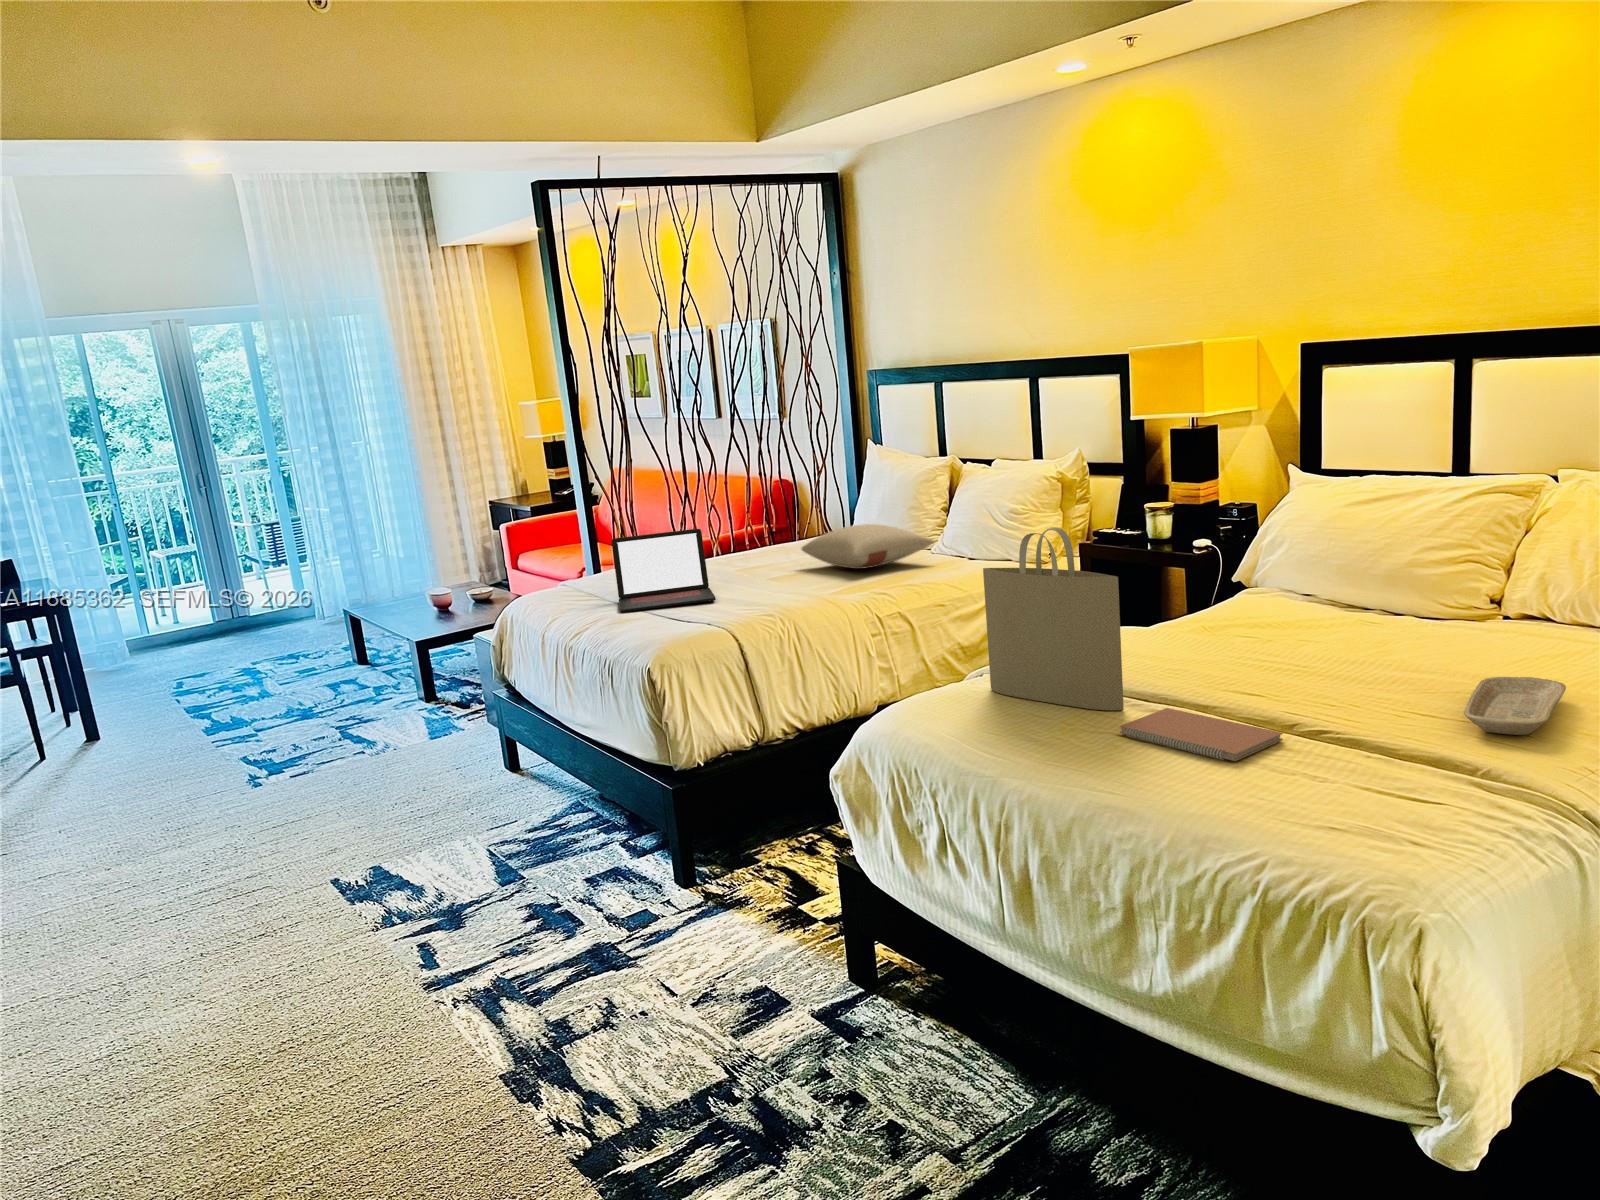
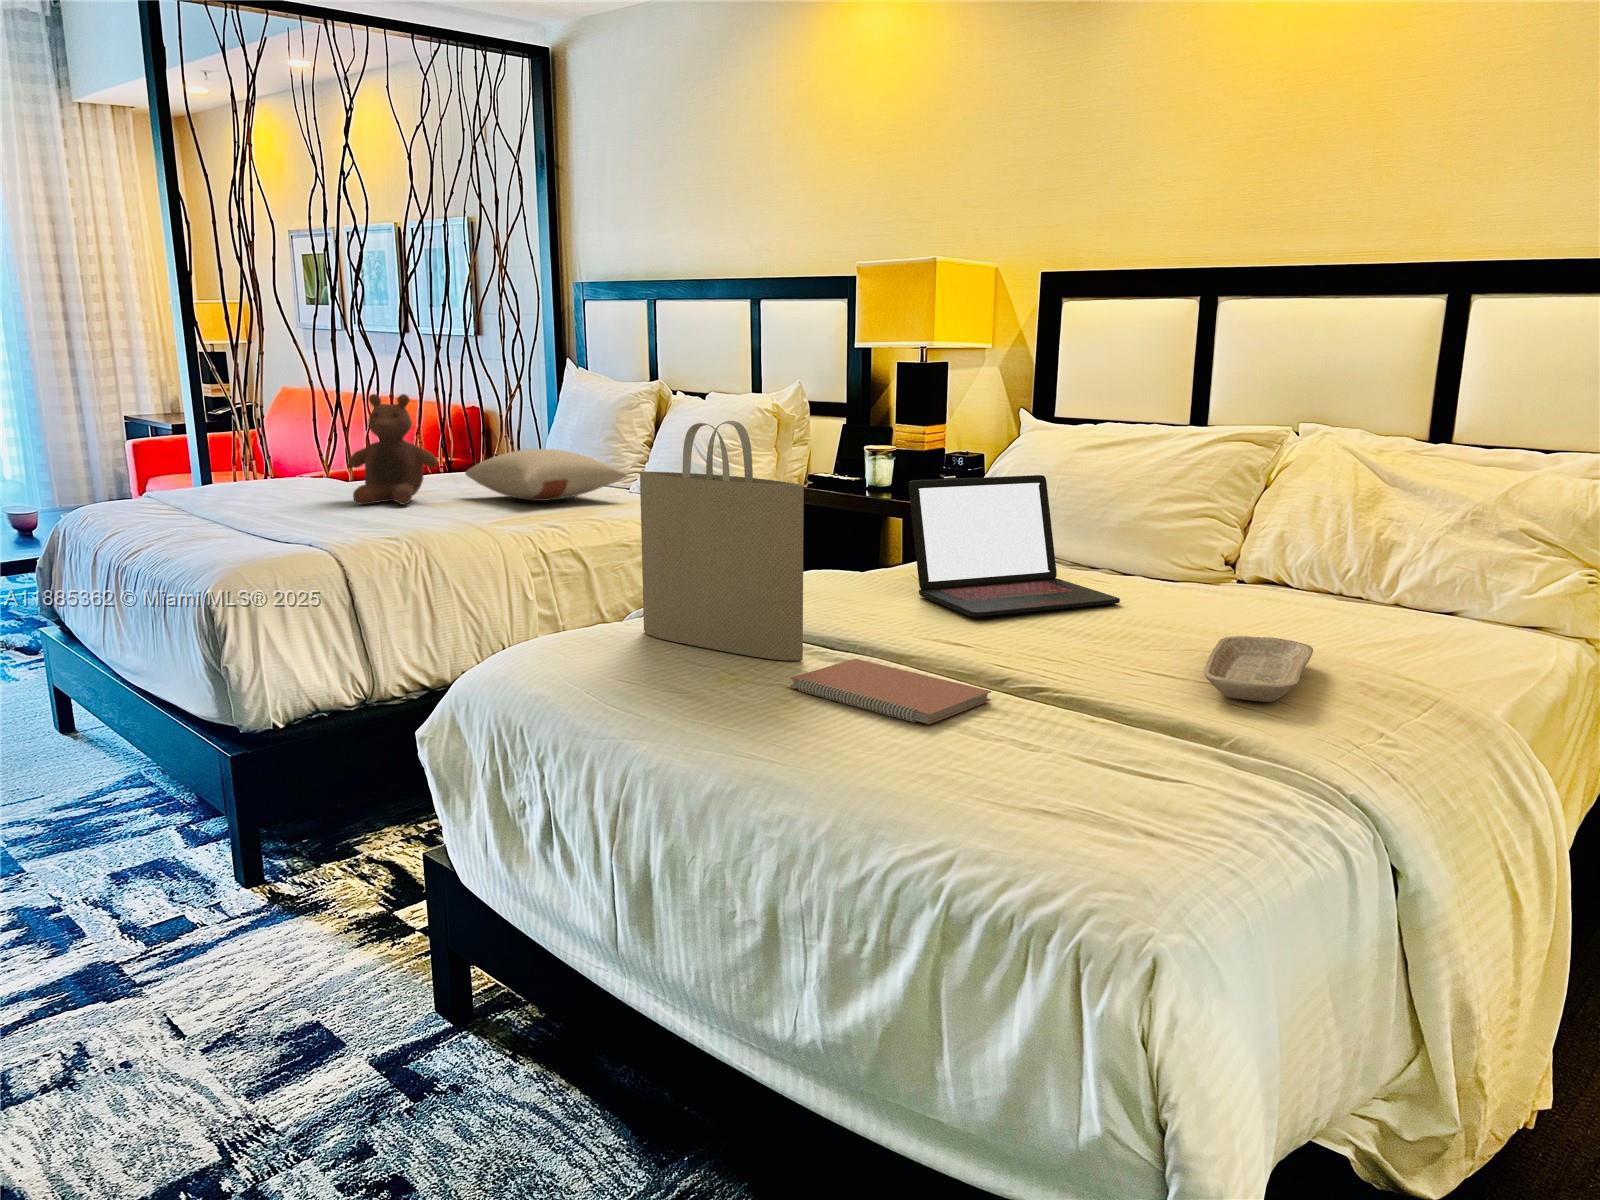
stuffed bear: none [712,490,781,582] -> present [349,394,438,505]
laptop: present [612,529,716,612] -> present [909,475,1120,617]

